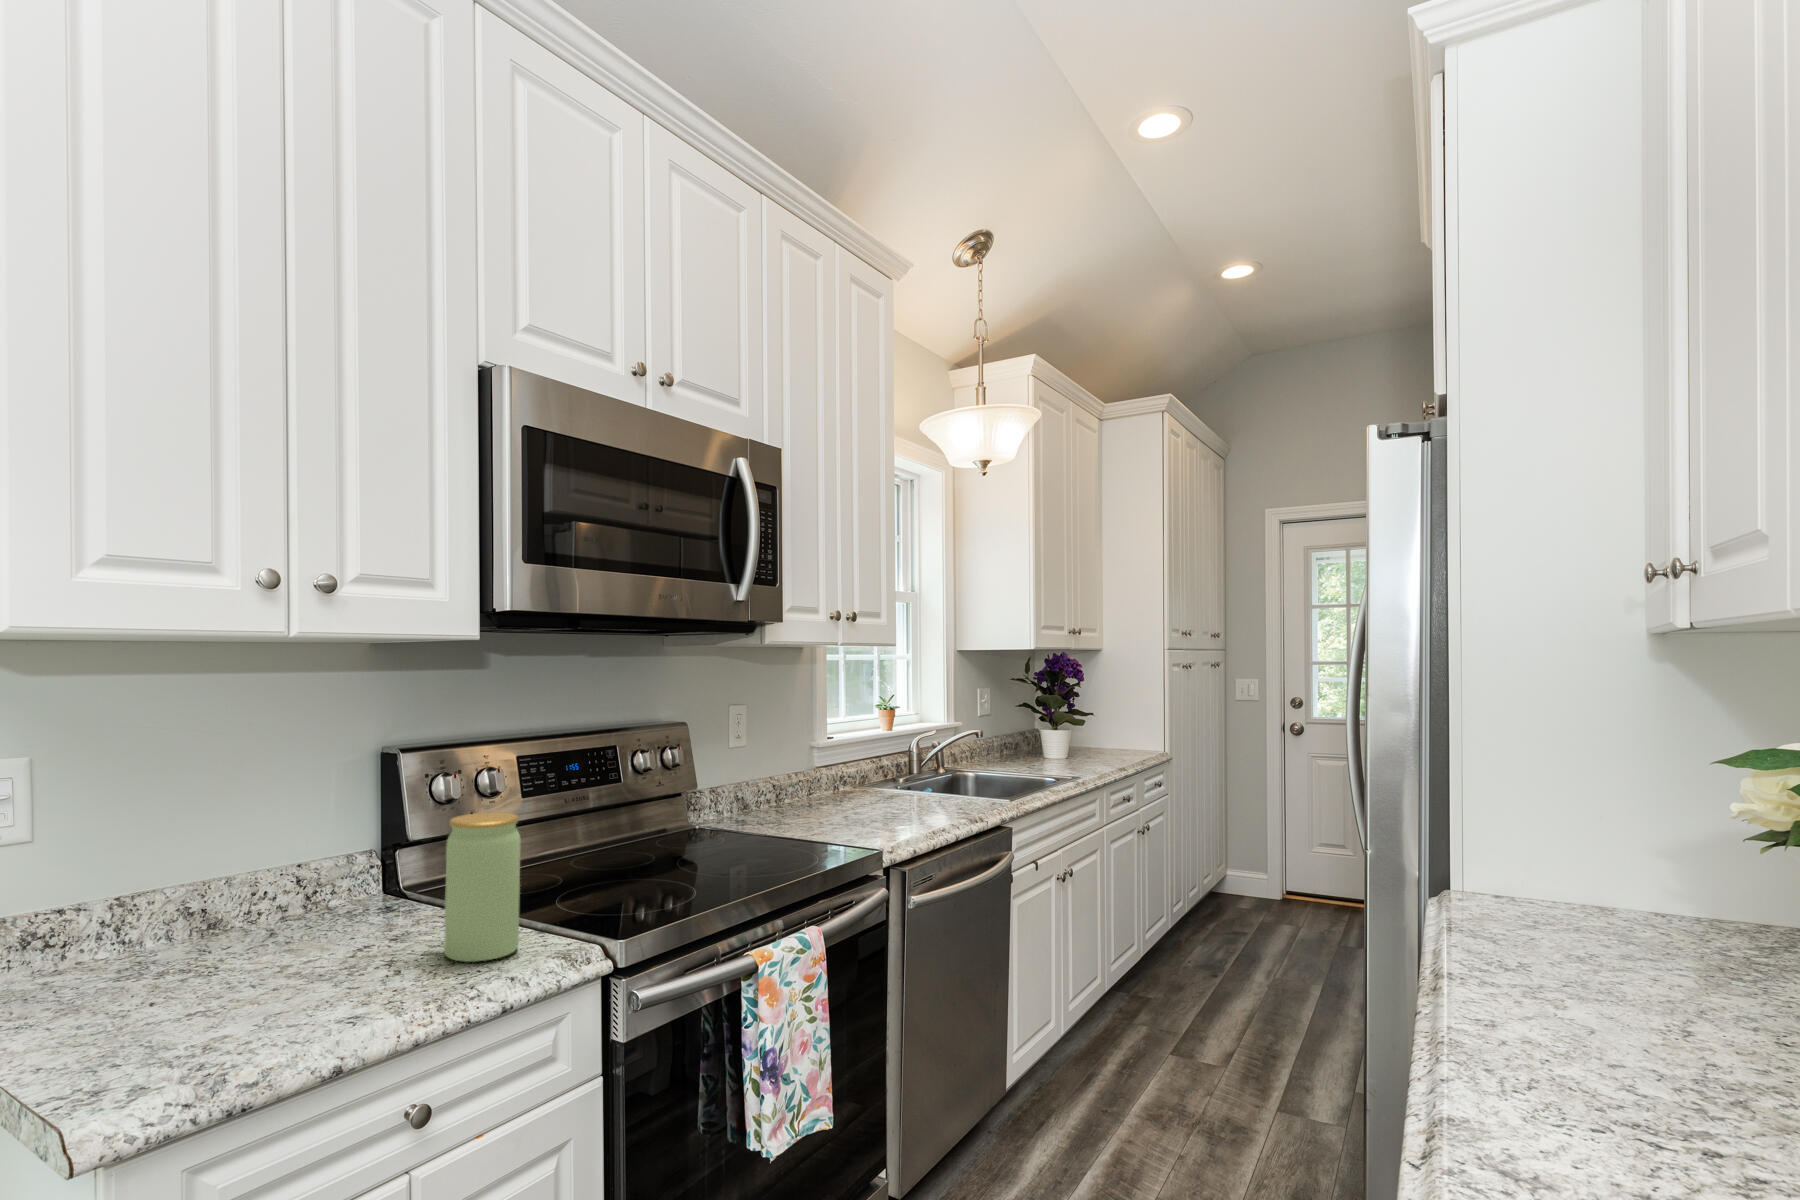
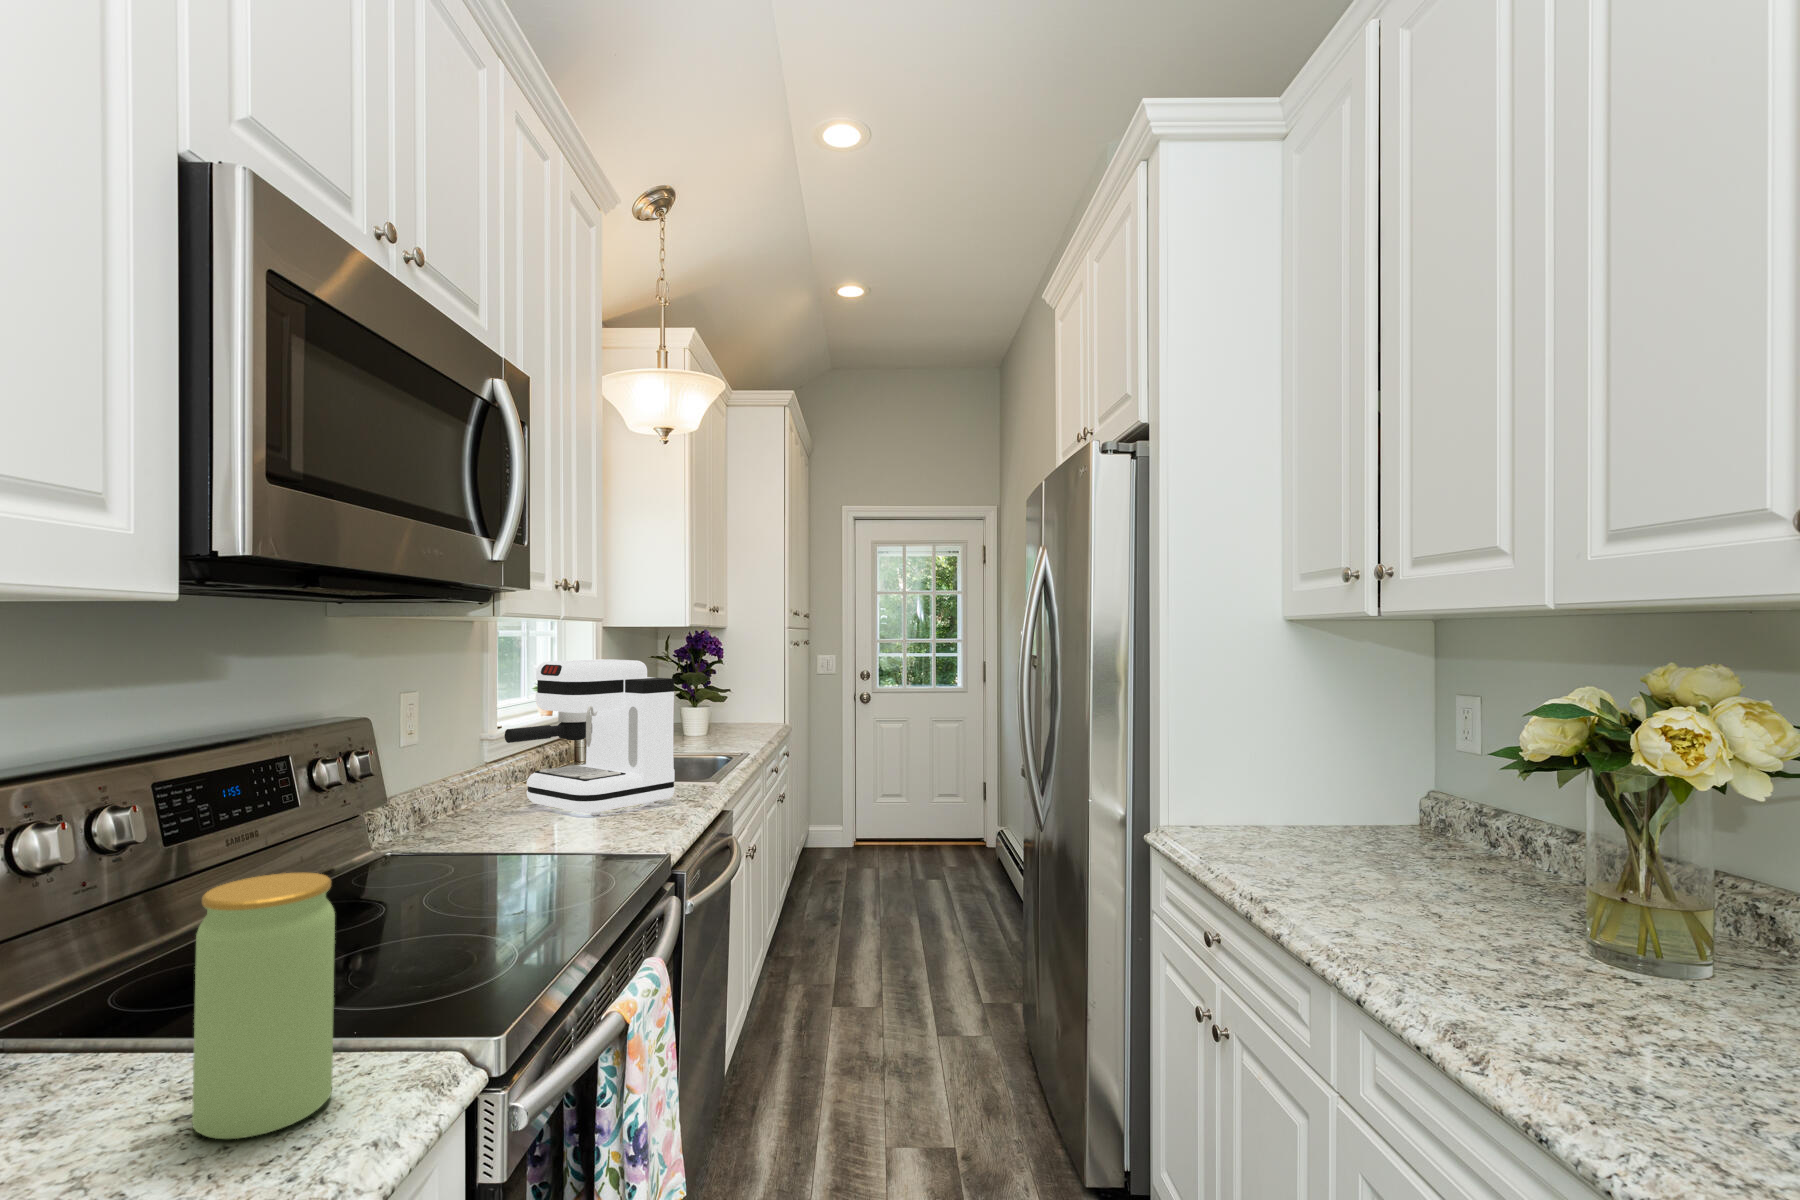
coffee maker: none [804,681,946,818] -> present [505,659,675,816]

